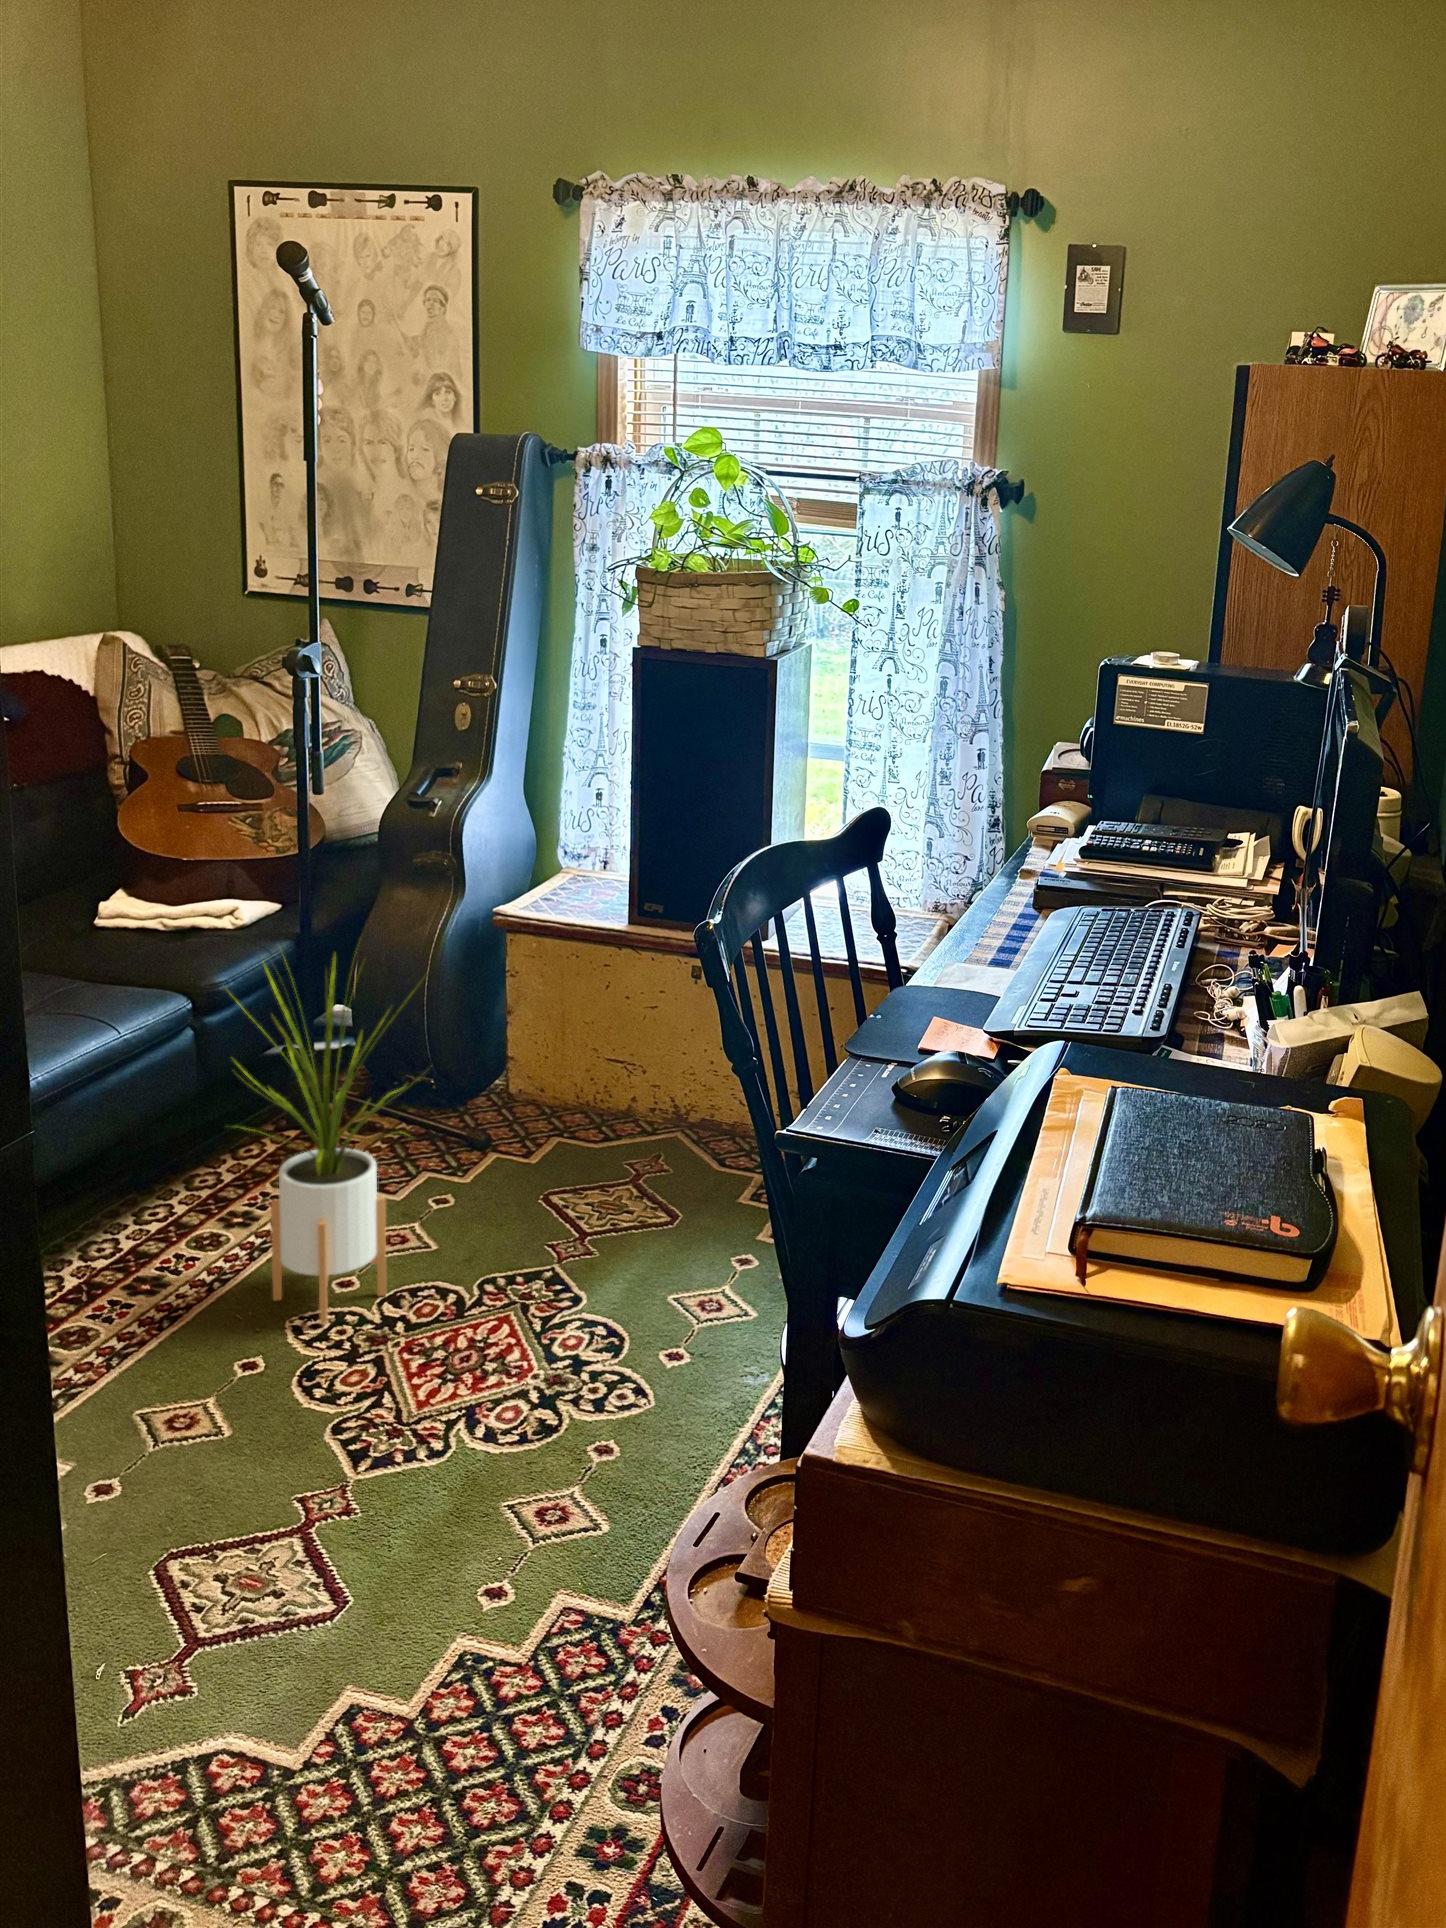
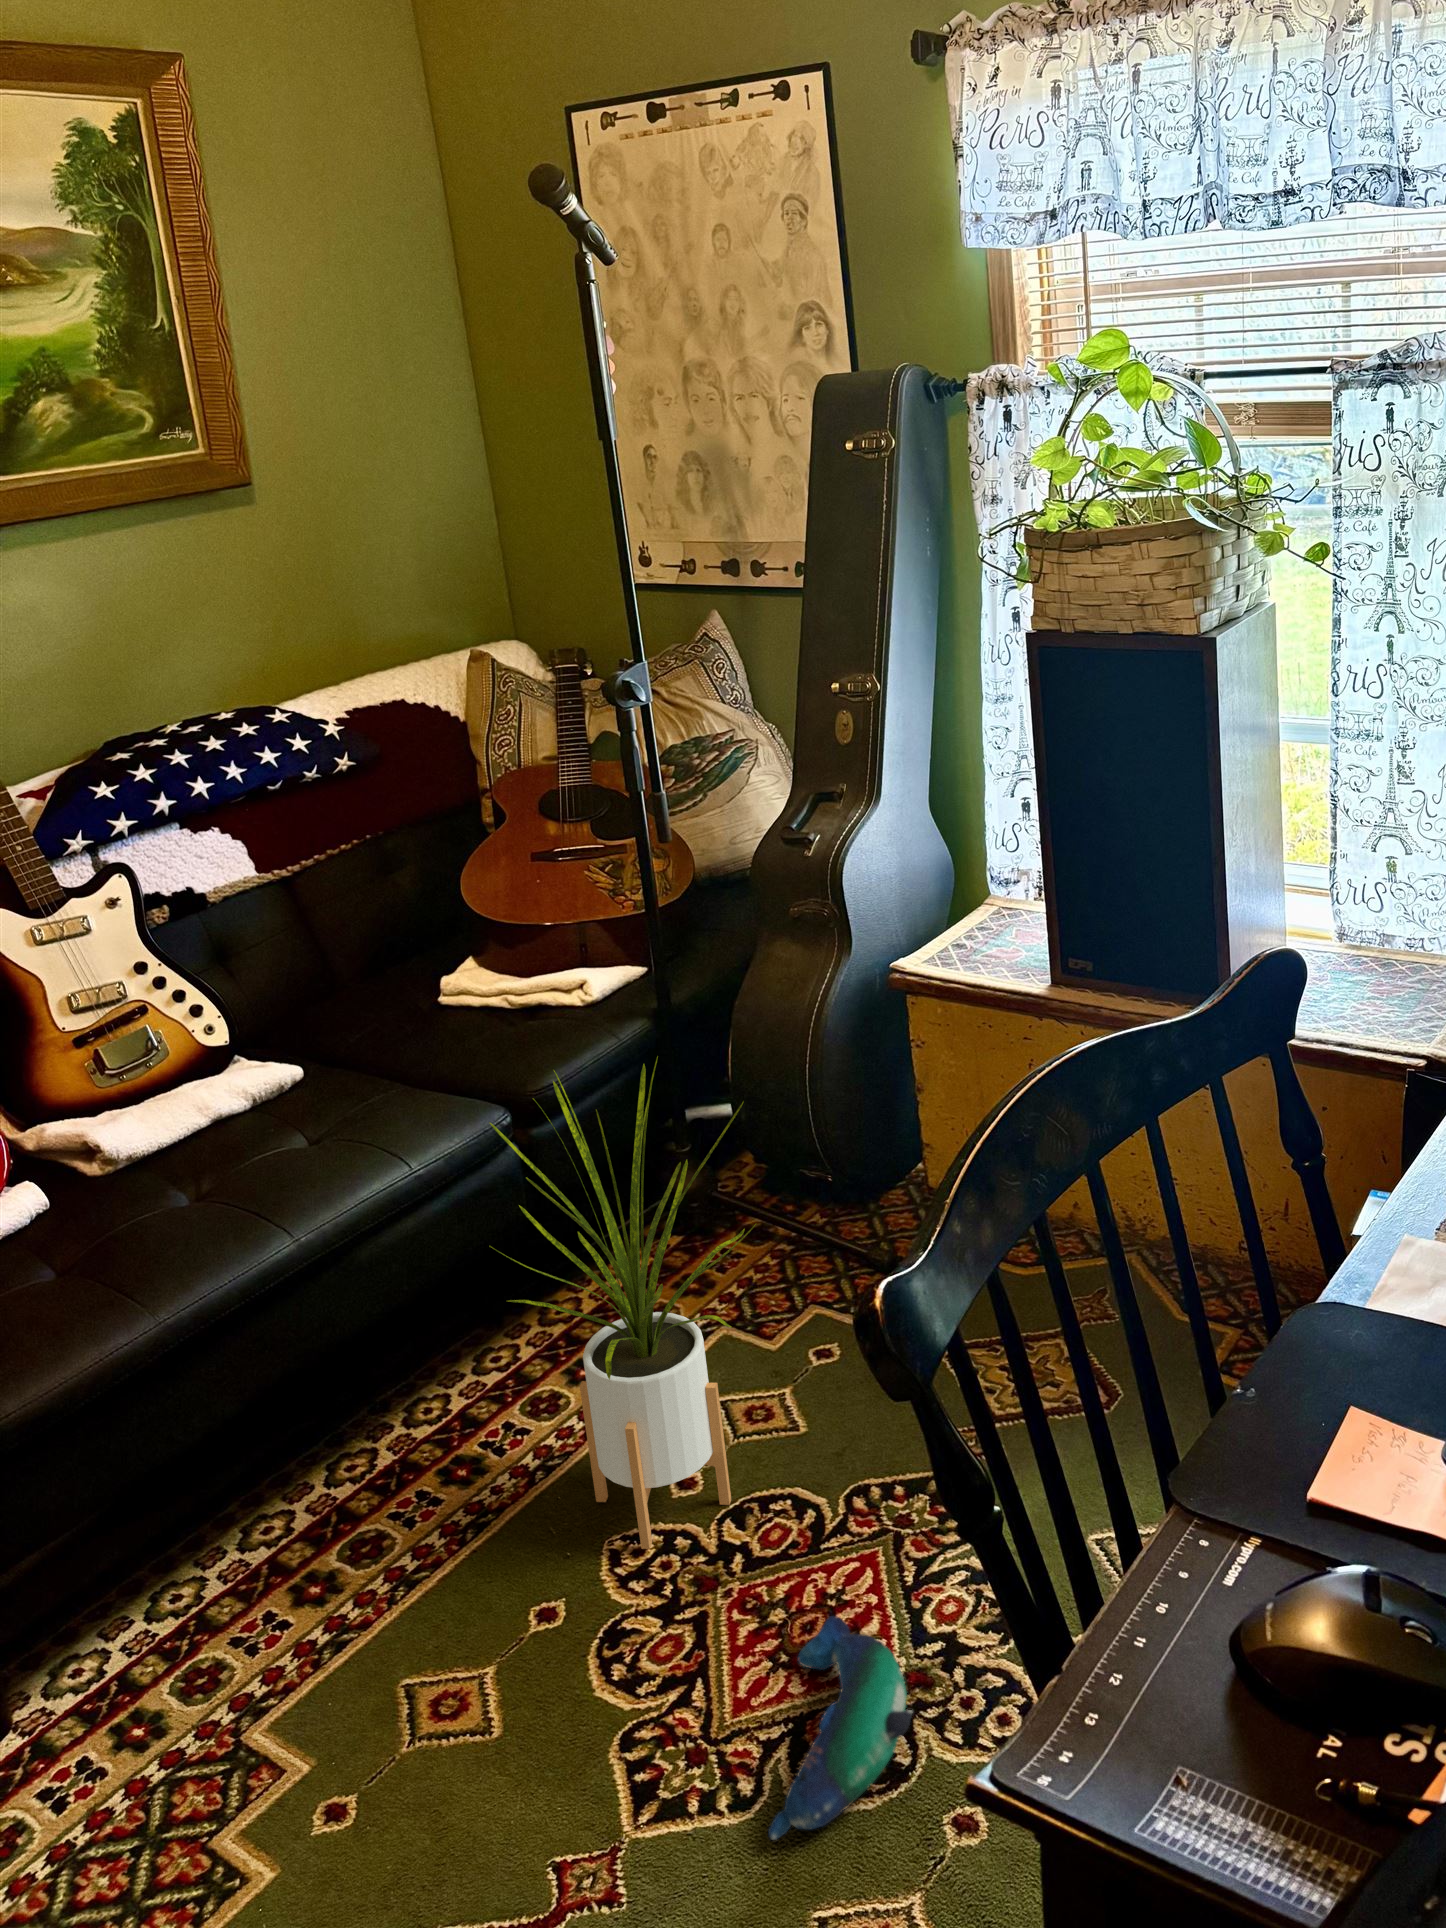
plush toy: none [461,1344,563,1465] -> present [768,1616,912,1840]

